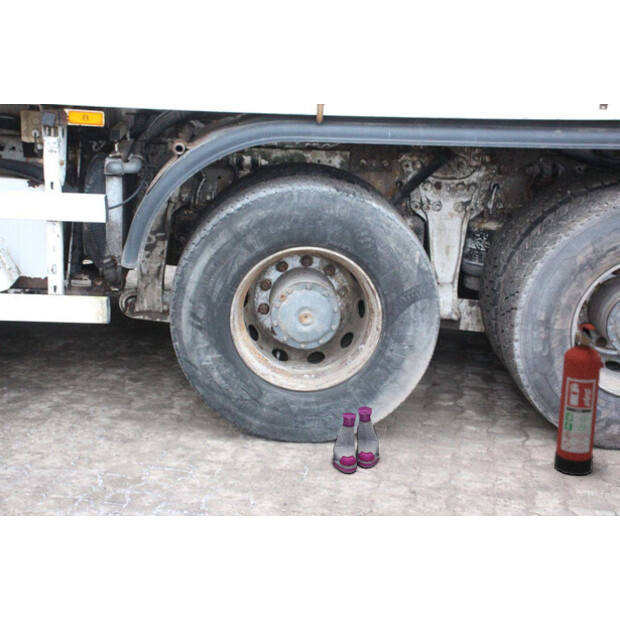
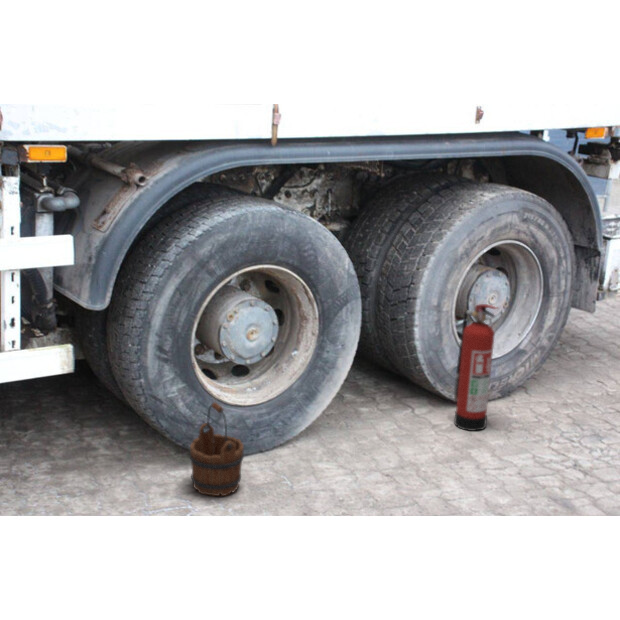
wooden bucket: none [204,375,258,469] -> present [189,403,244,496]
boots: present [333,406,379,473] -> none [294,407,336,472]

